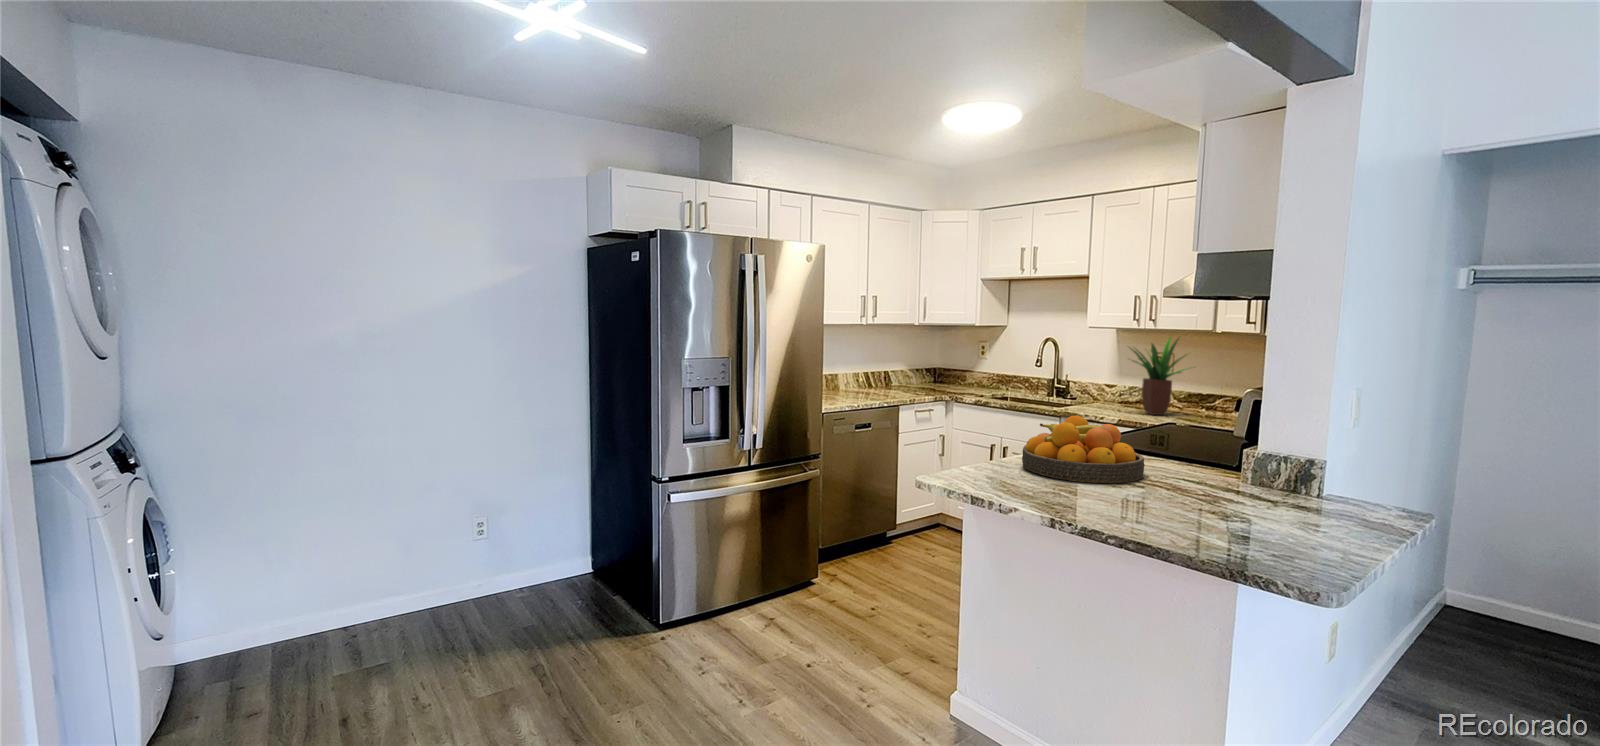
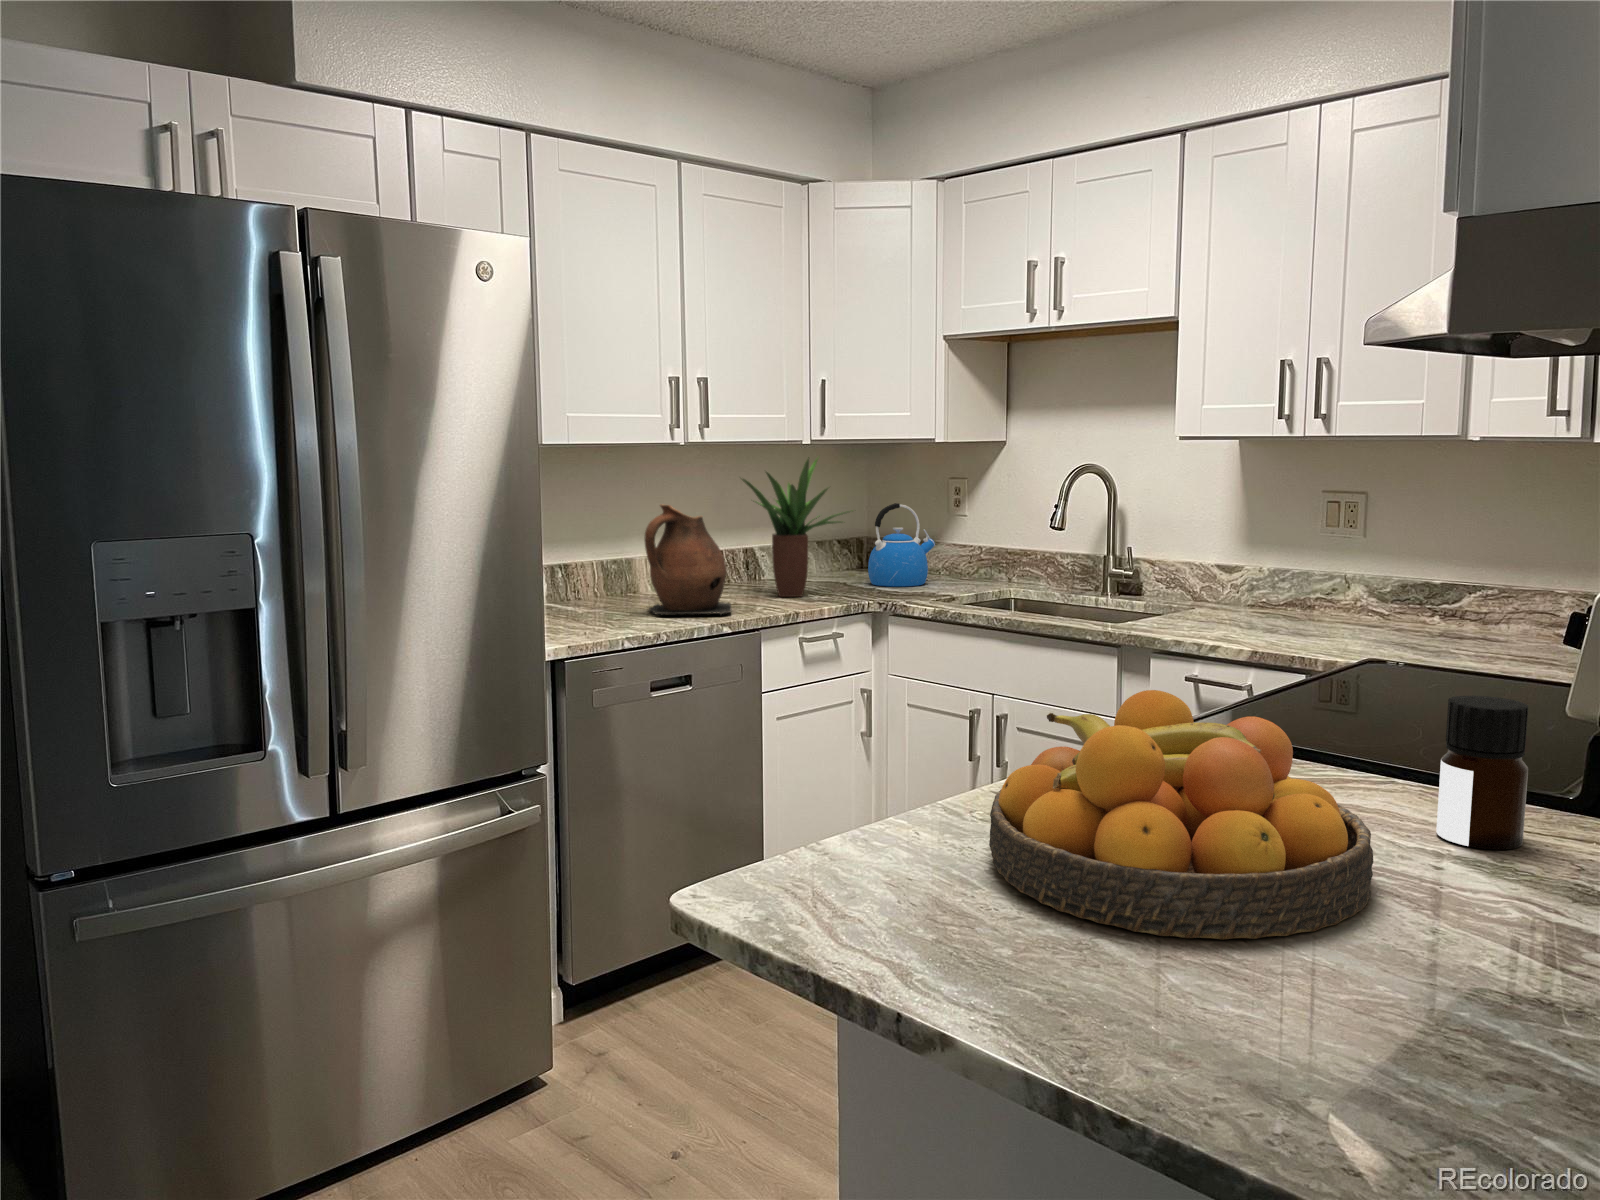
potted plant: present [1132,336,1186,415] -> present [742,457,849,597]
ceramic pitcher: none [849,351,888,399] -> present [645,505,732,615]
kettle: none [942,353,973,391] -> present [868,503,935,587]
bottle: none [1171,422,1200,470] -> present [1436,696,1528,850]

